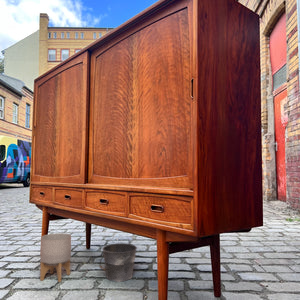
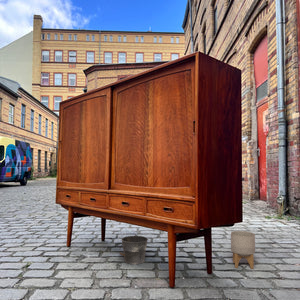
planter: present [40,233,71,282] -> present [231,231,255,269]

